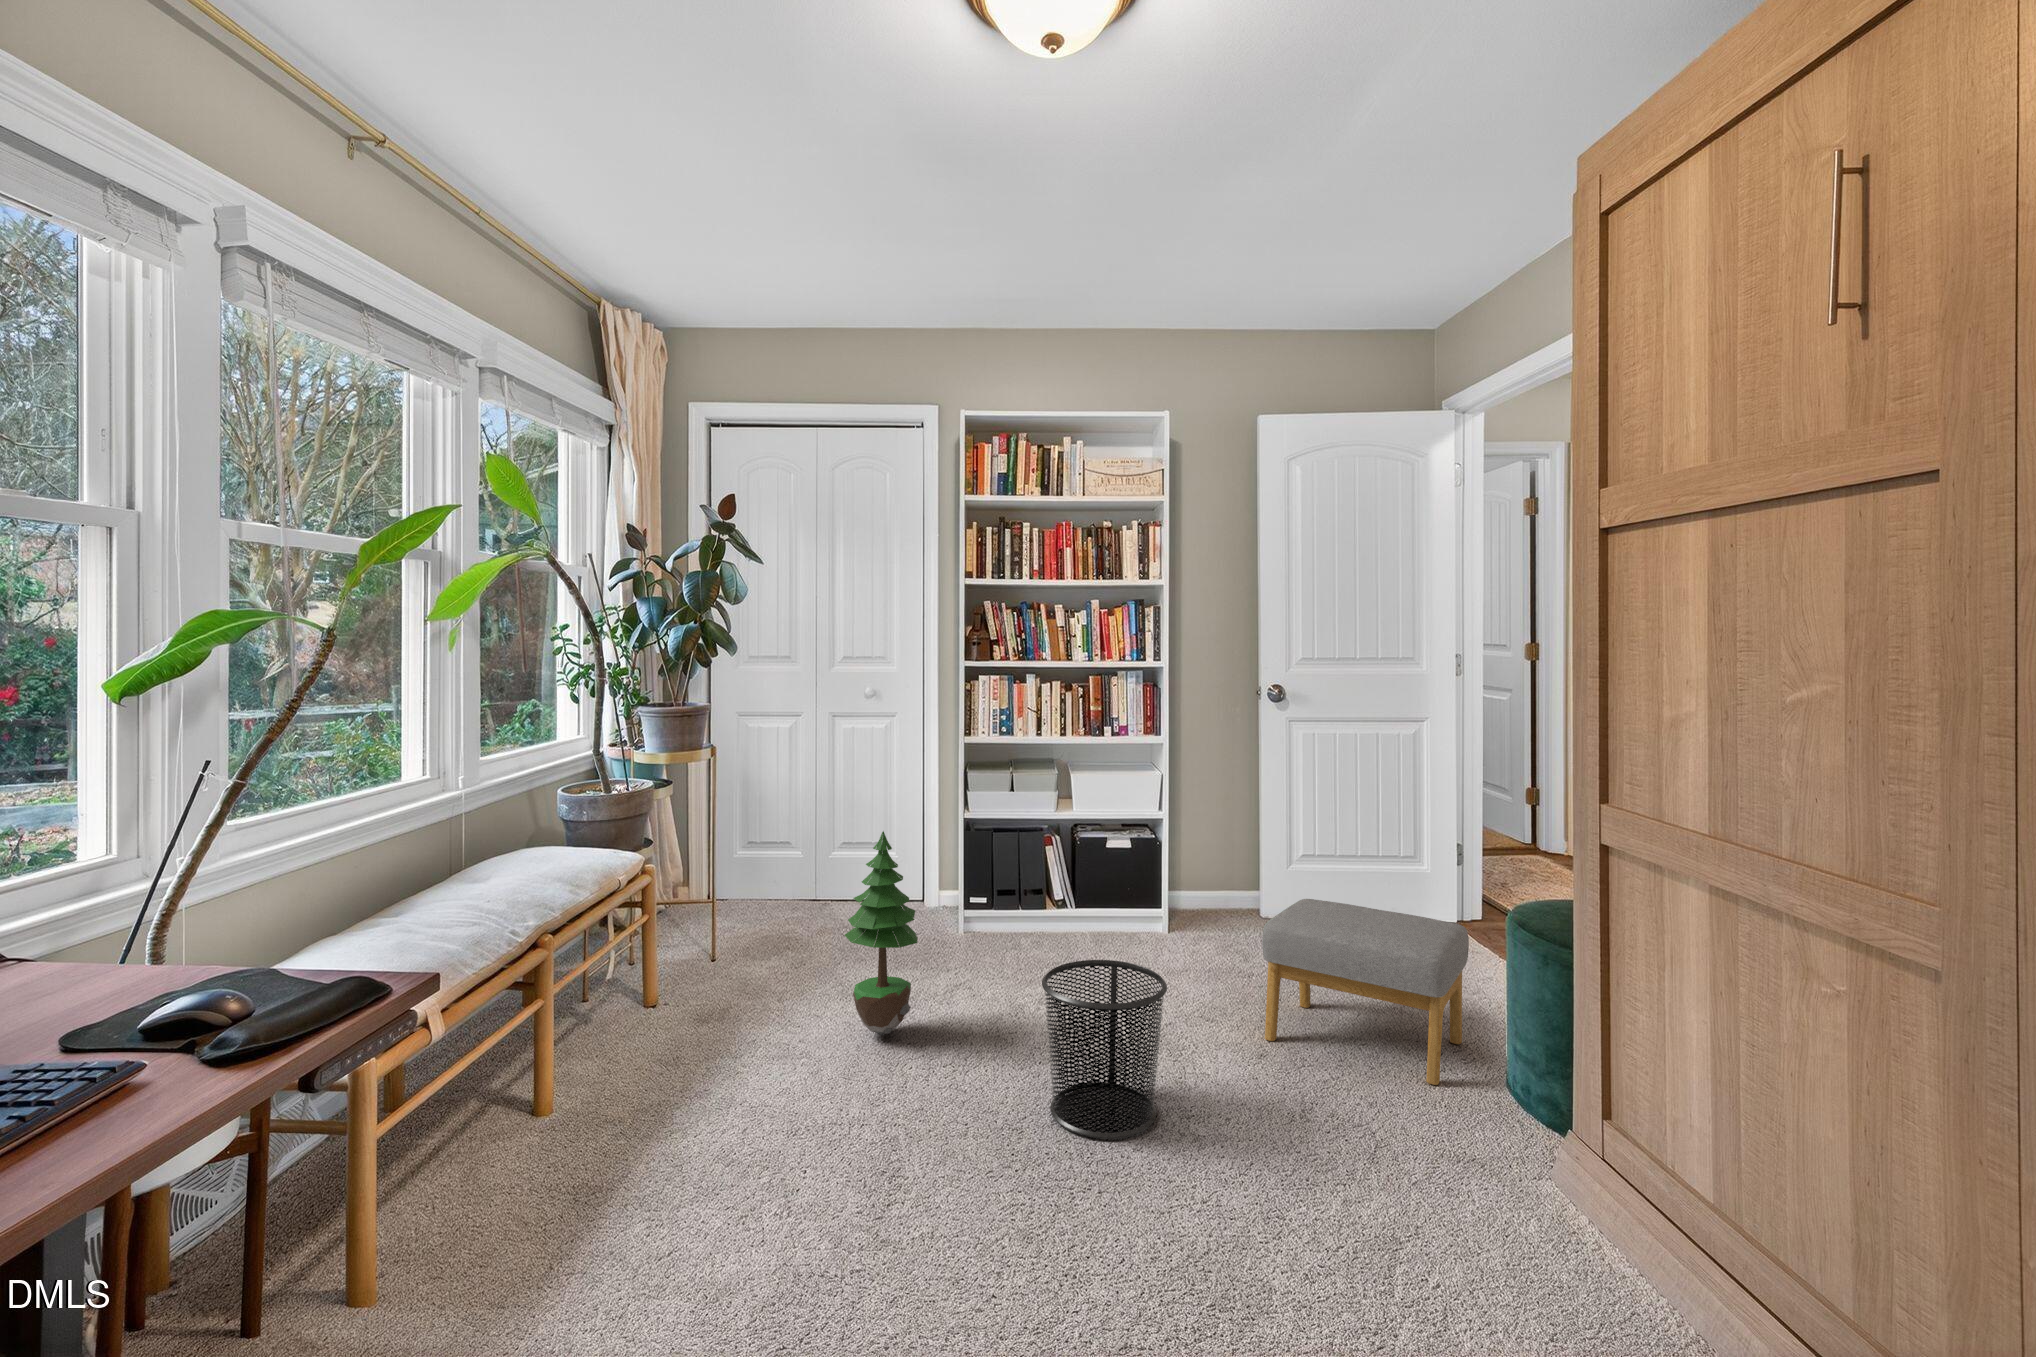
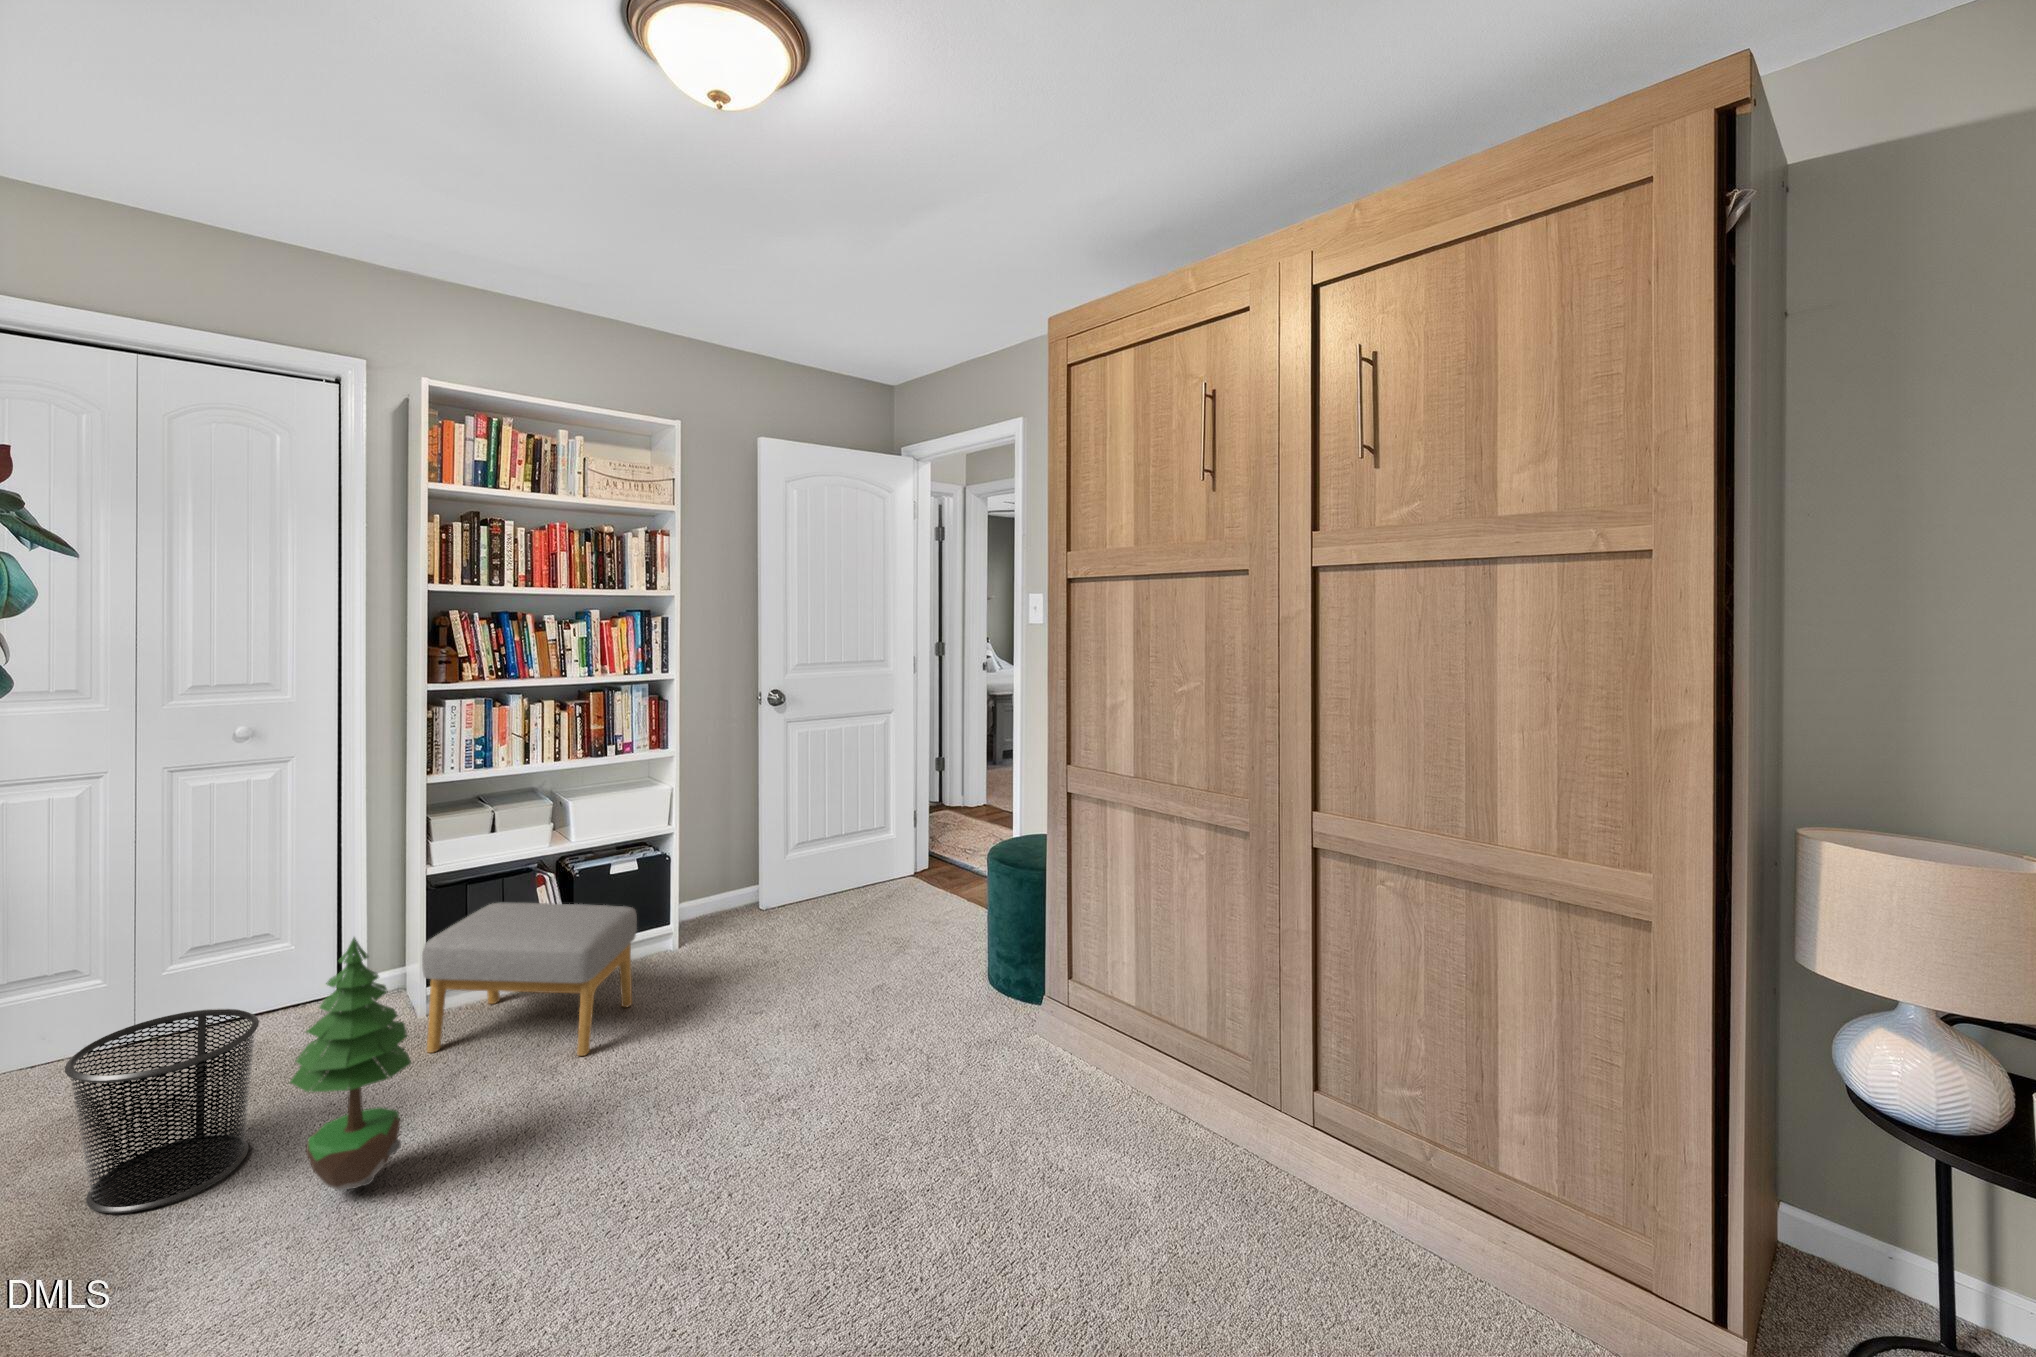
footstool: present [1262,899,1469,1085] -> present [422,903,637,1056]
waste bin: present [1042,960,1167,1139] -> present [65,1009,259,1213]

